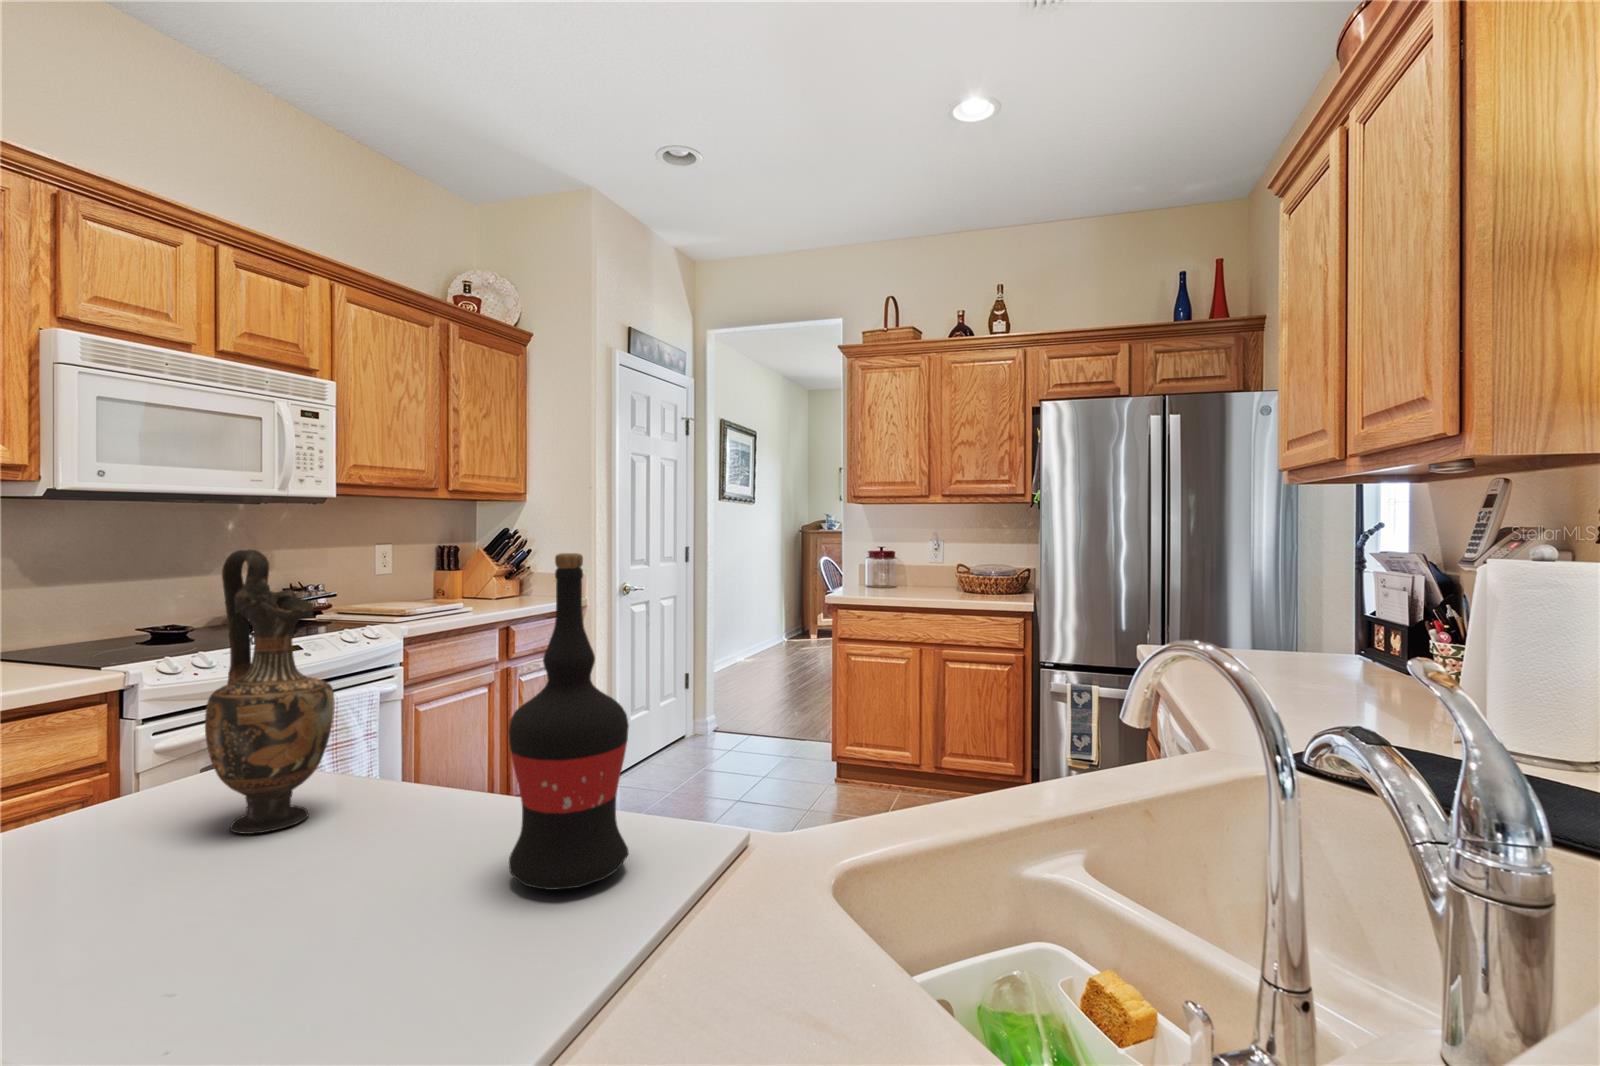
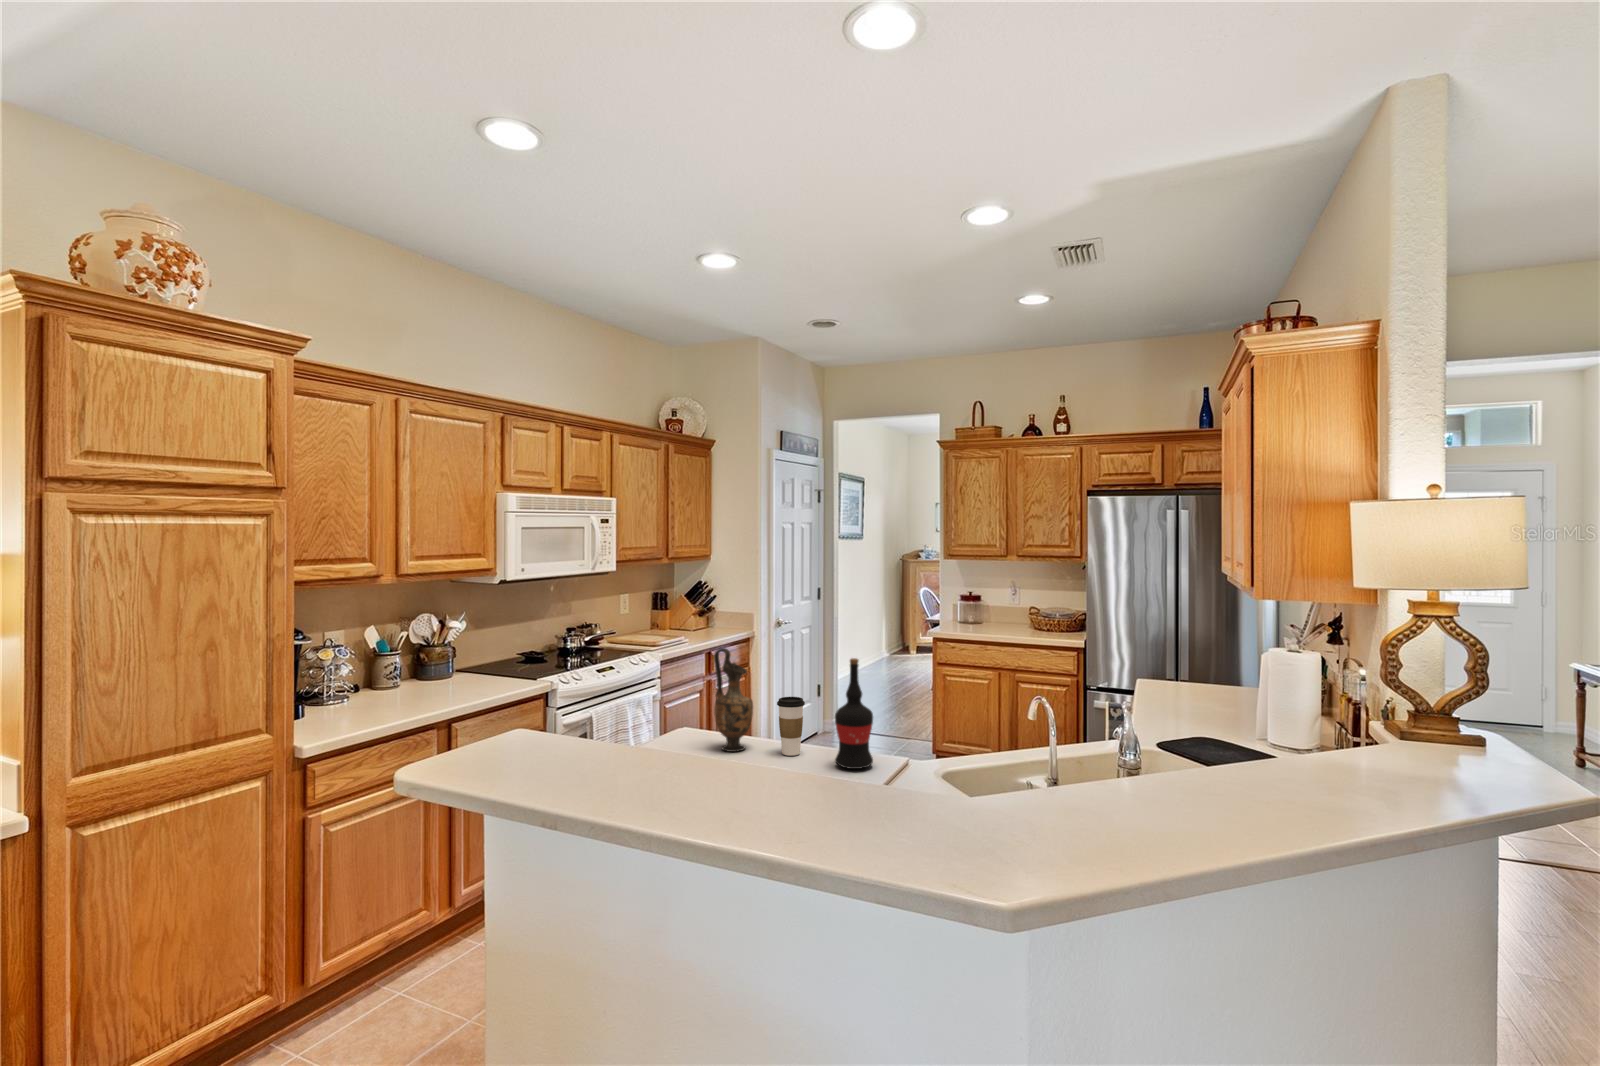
coffee cup: none [376,675,461,840] -> present [777,697,805,756]

